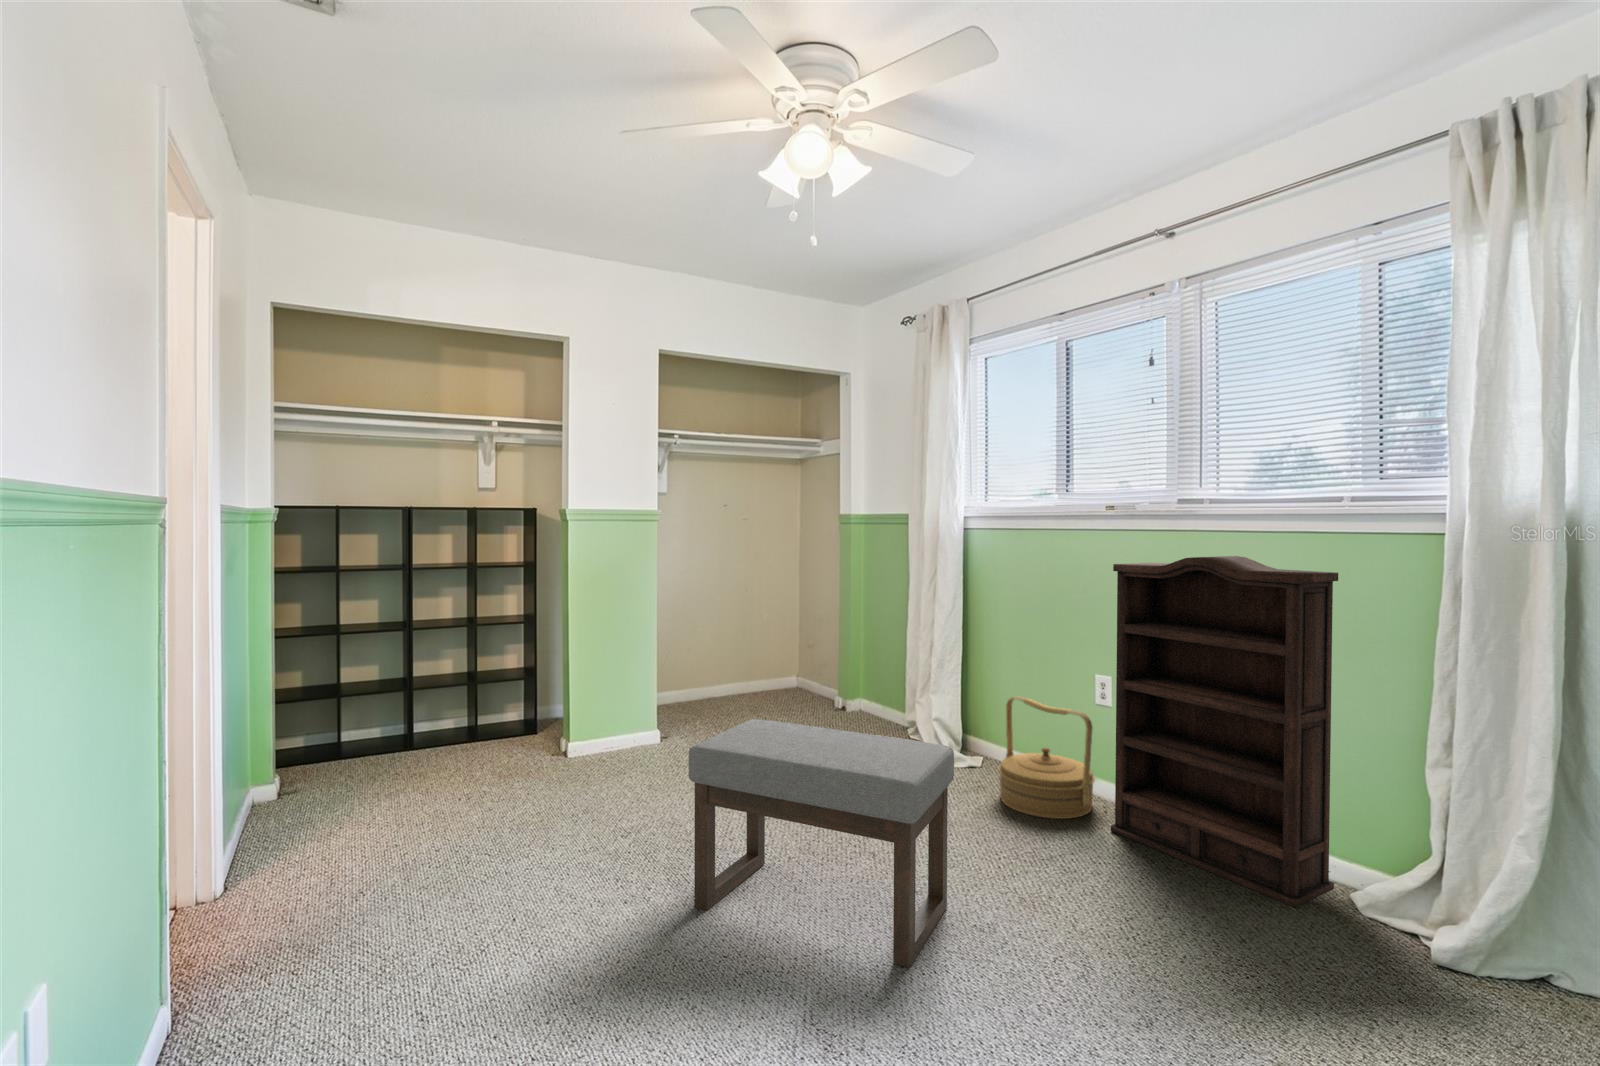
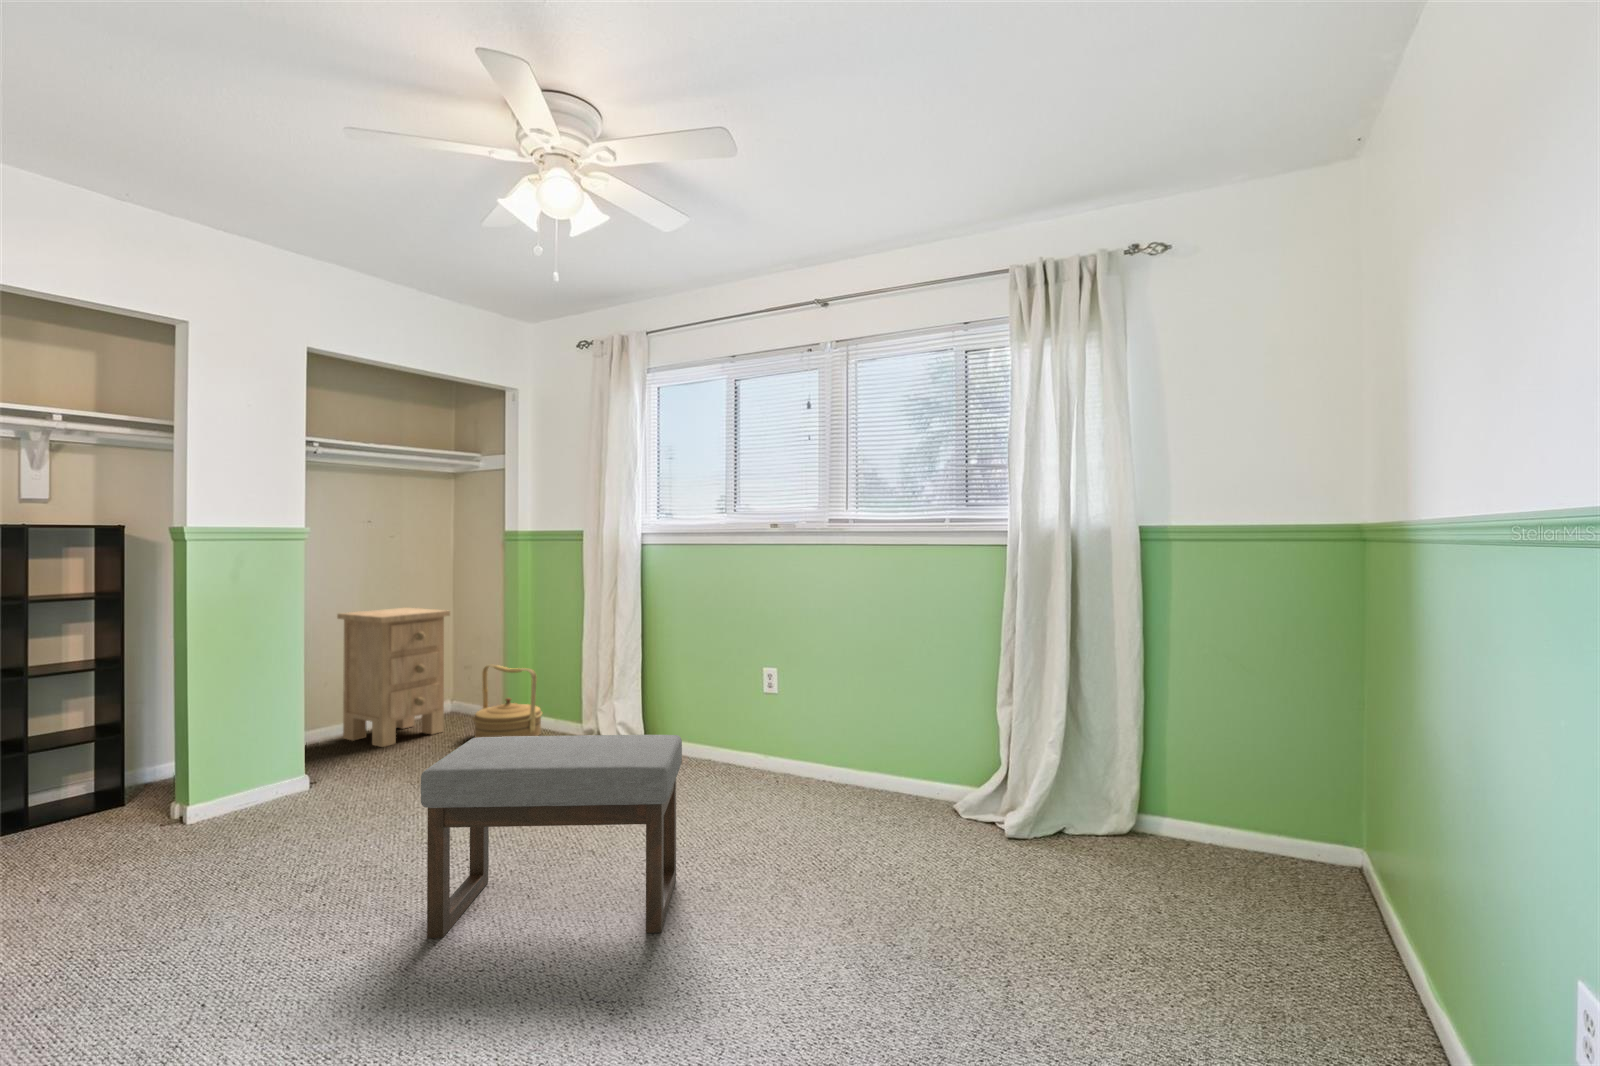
bookshelf: present [1111,556,1338,907] -> none [785,564,938,820]
nightstand: none [697,585,787,712] -> present [337,608,450,747]
woven basket: present [998,696,1095,819] -> present [473,665,542,737]

